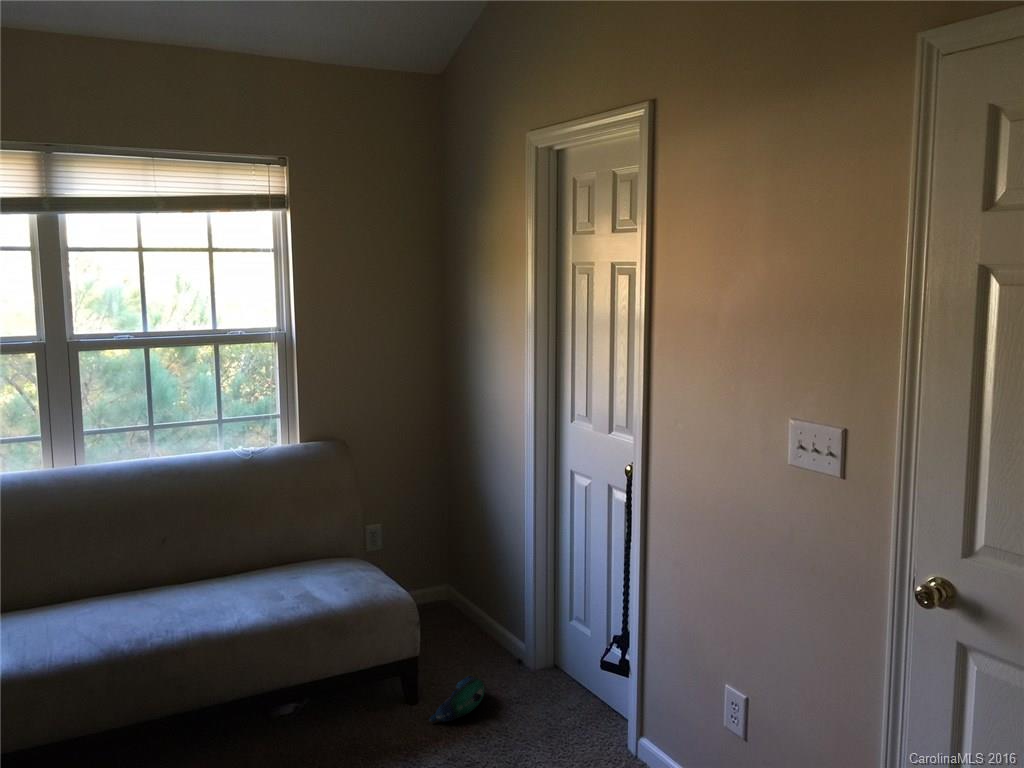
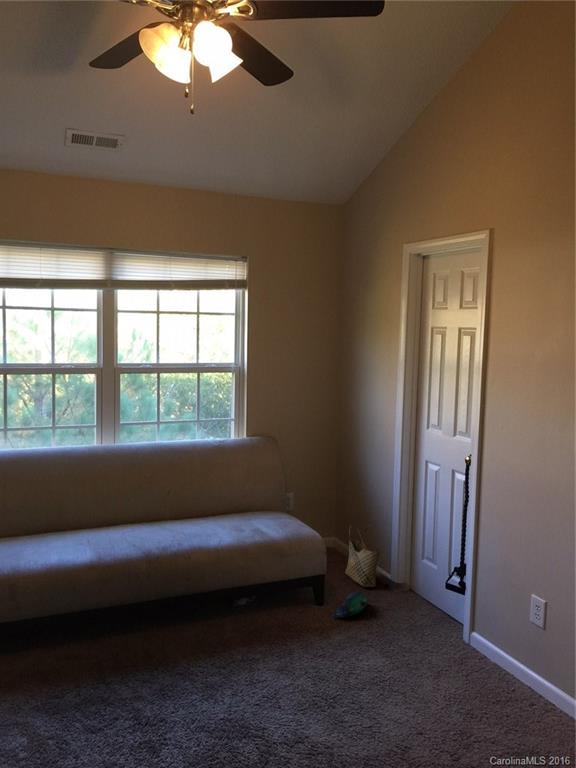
woven basket: none [459,567,508,664] -> present [345,524,380,587]

